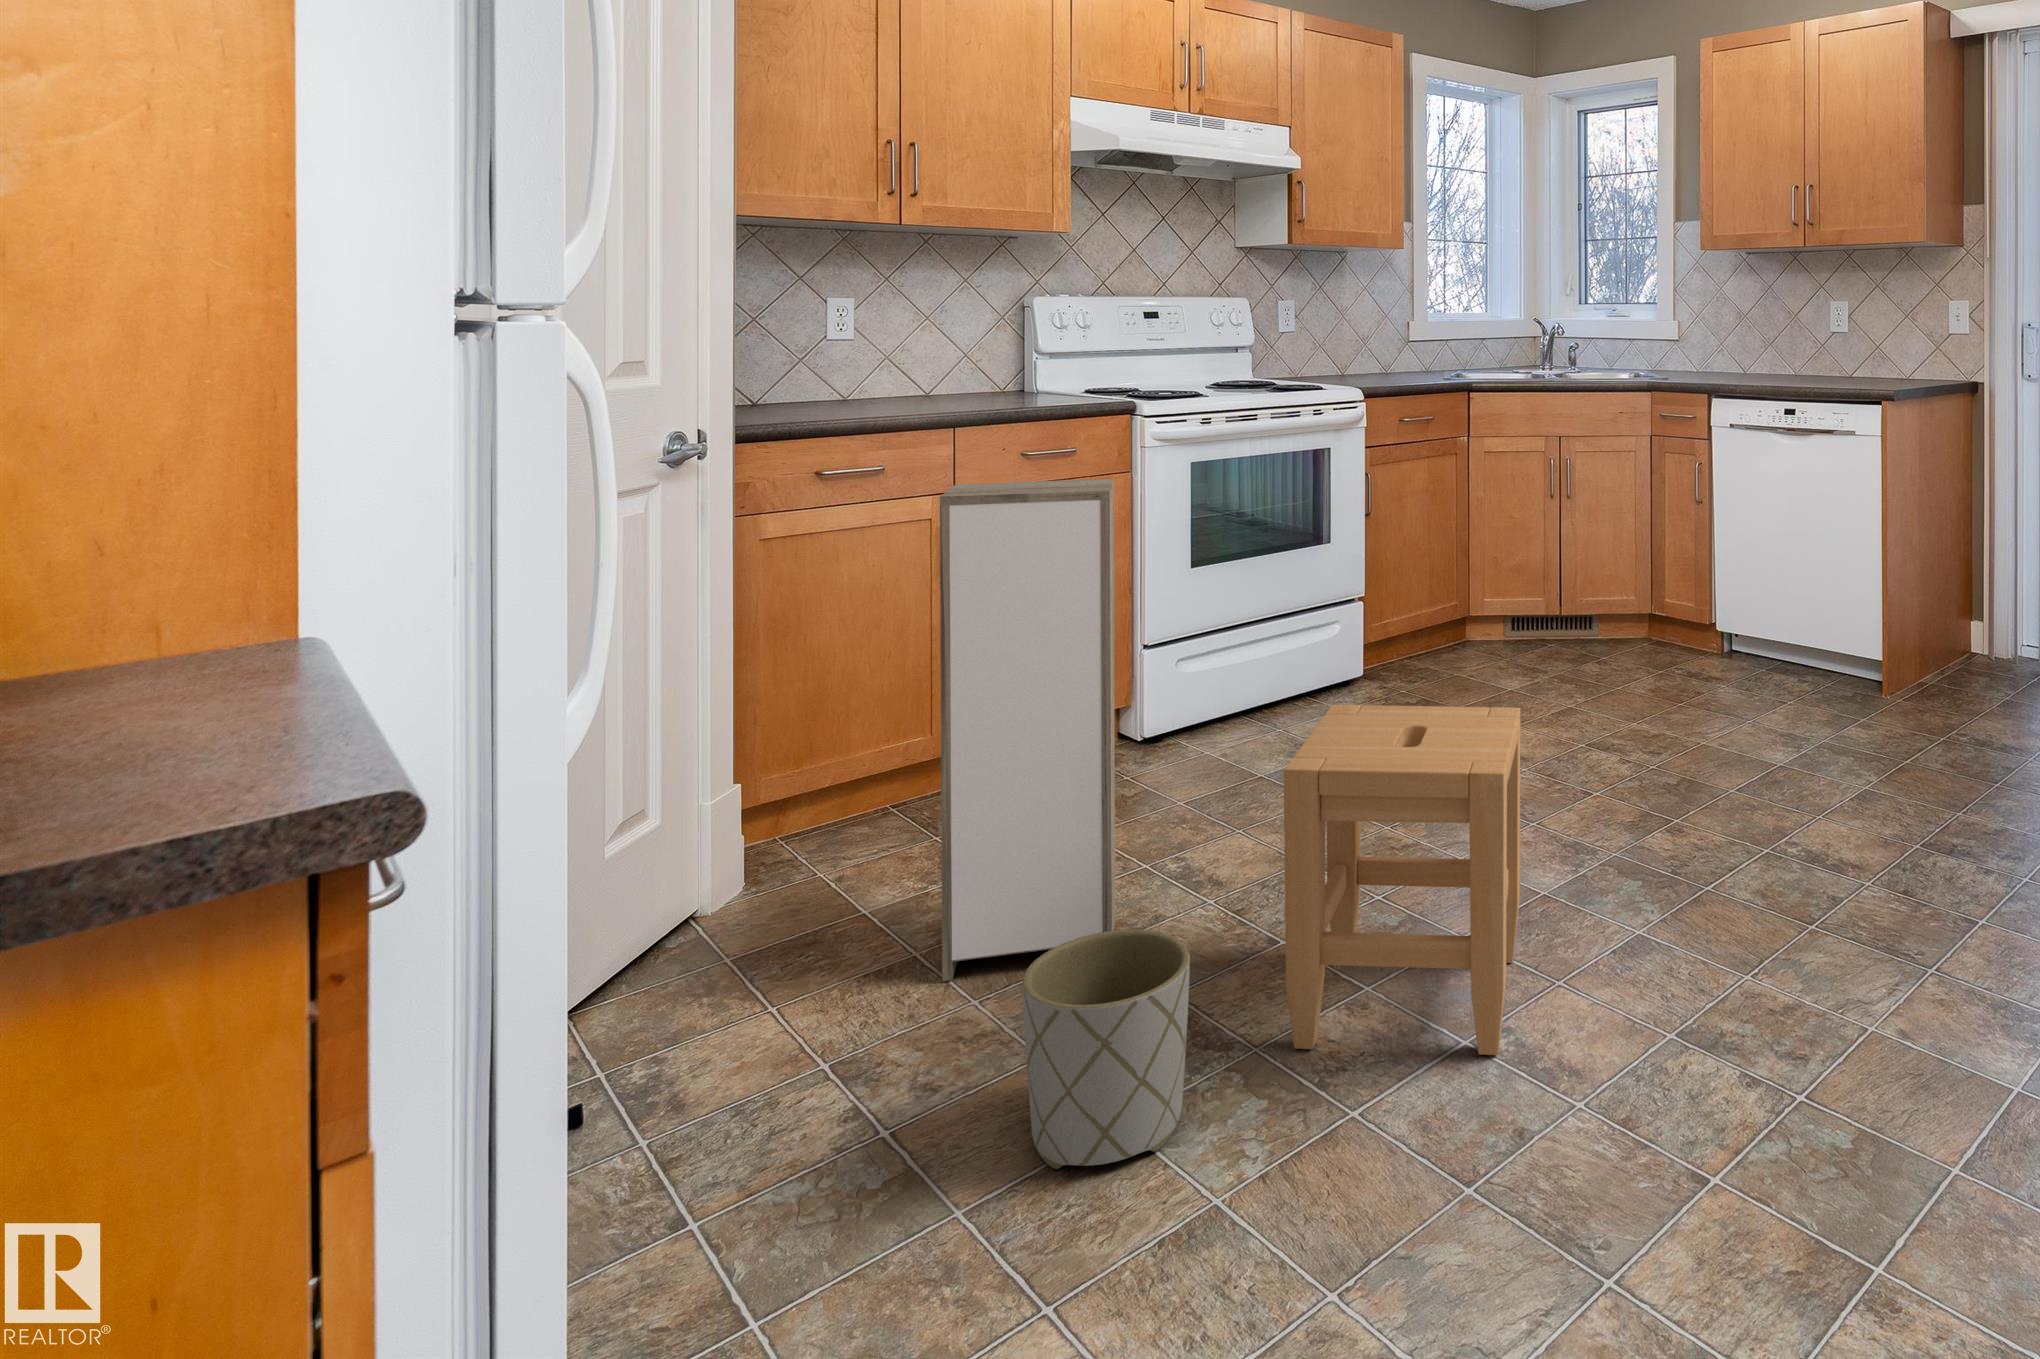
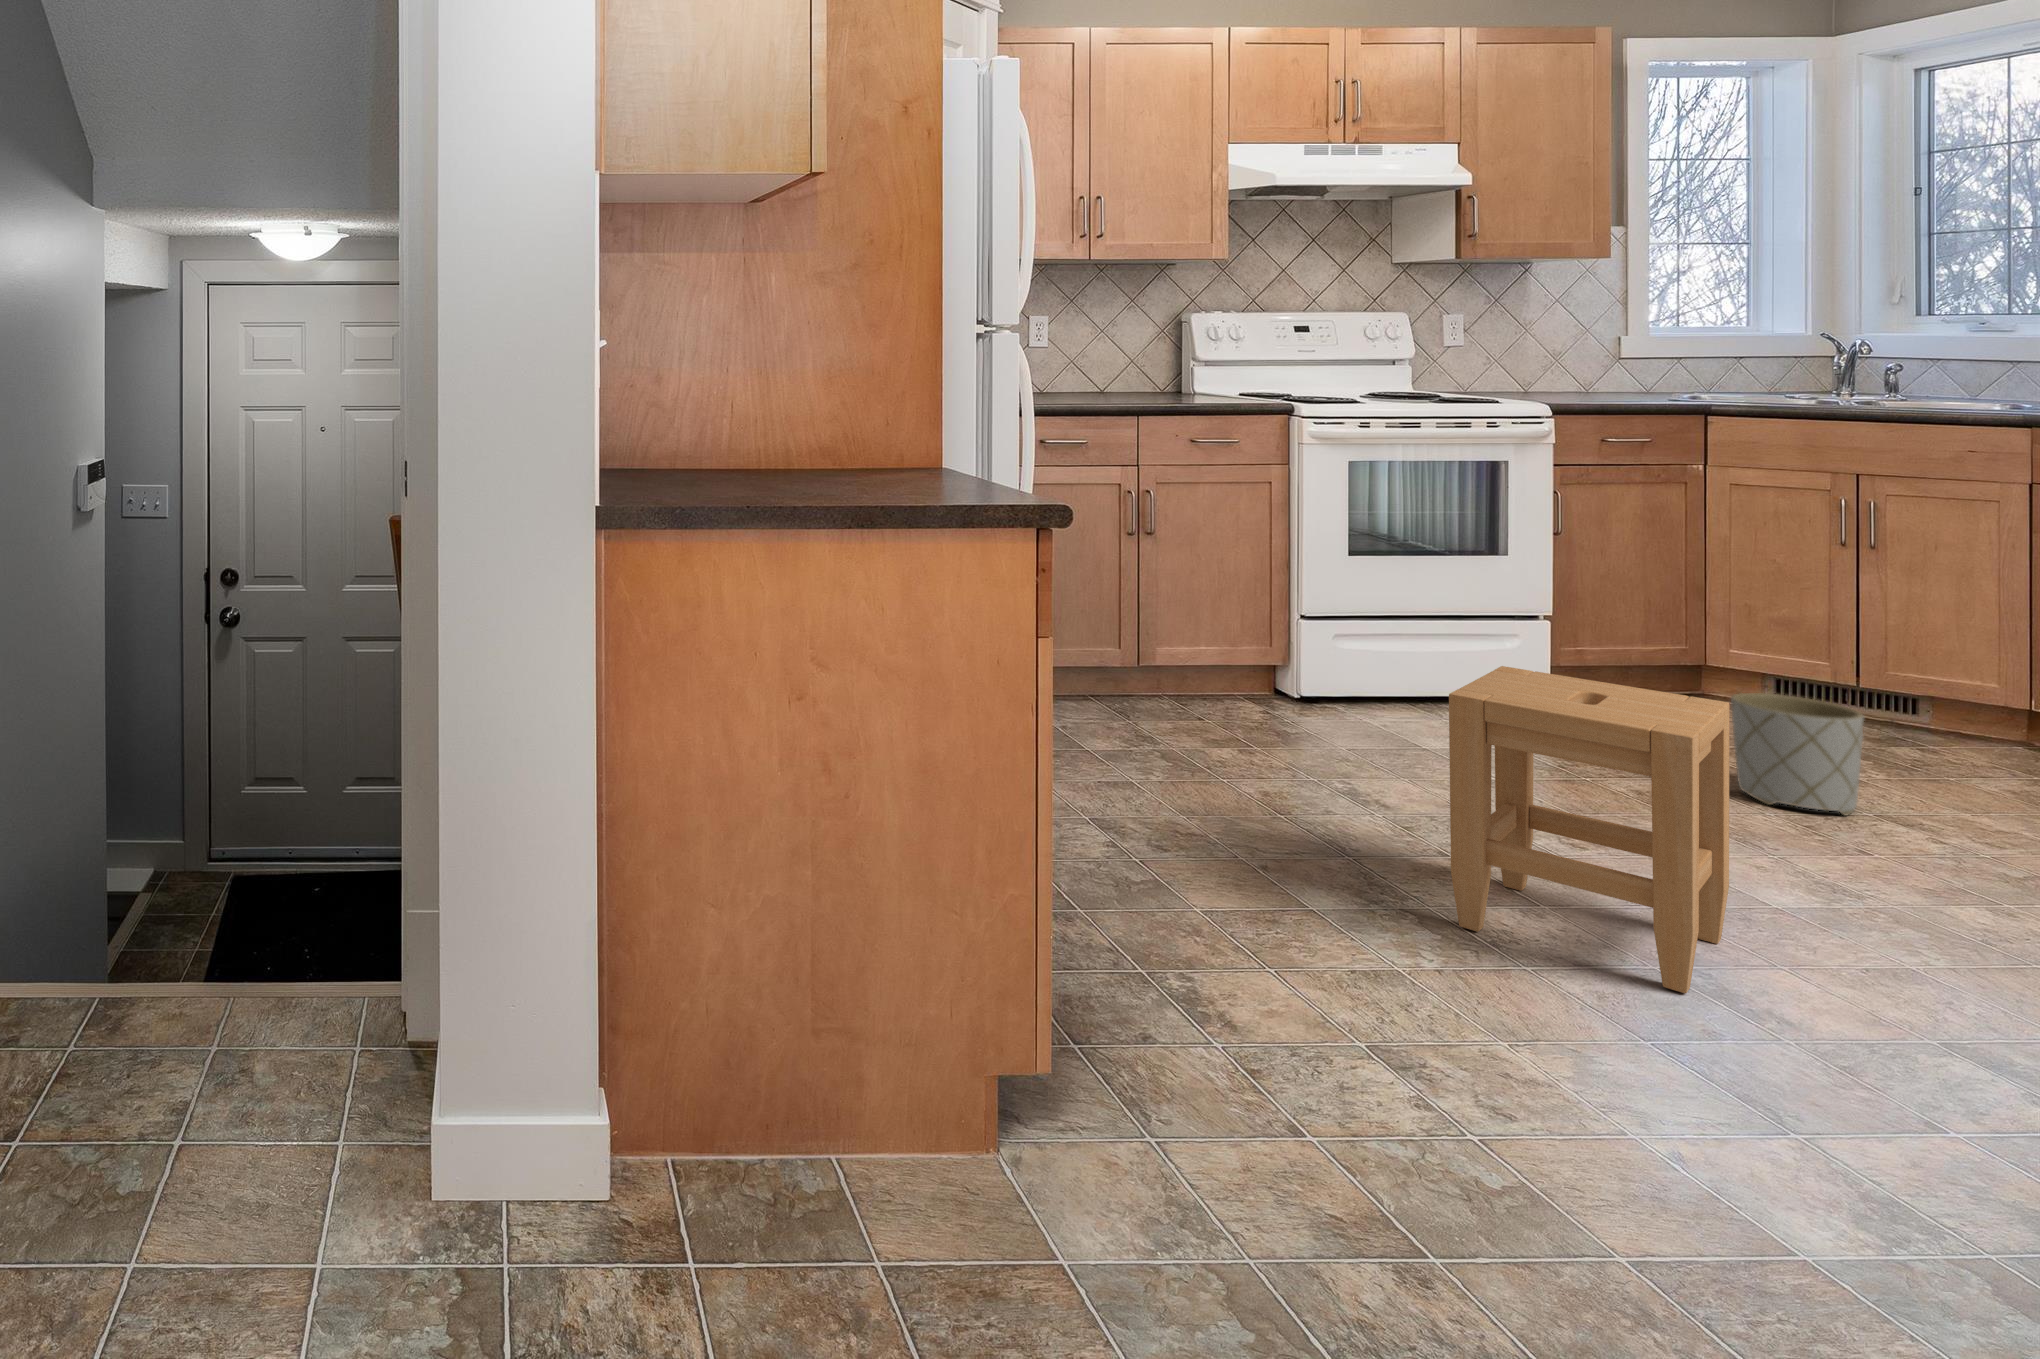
storage cabinet: present [940,479,1115,981] -> none [1148,452,1285,831]
planter: present [1022,930,1190,1169] -> present [1731,693,1864,816]

